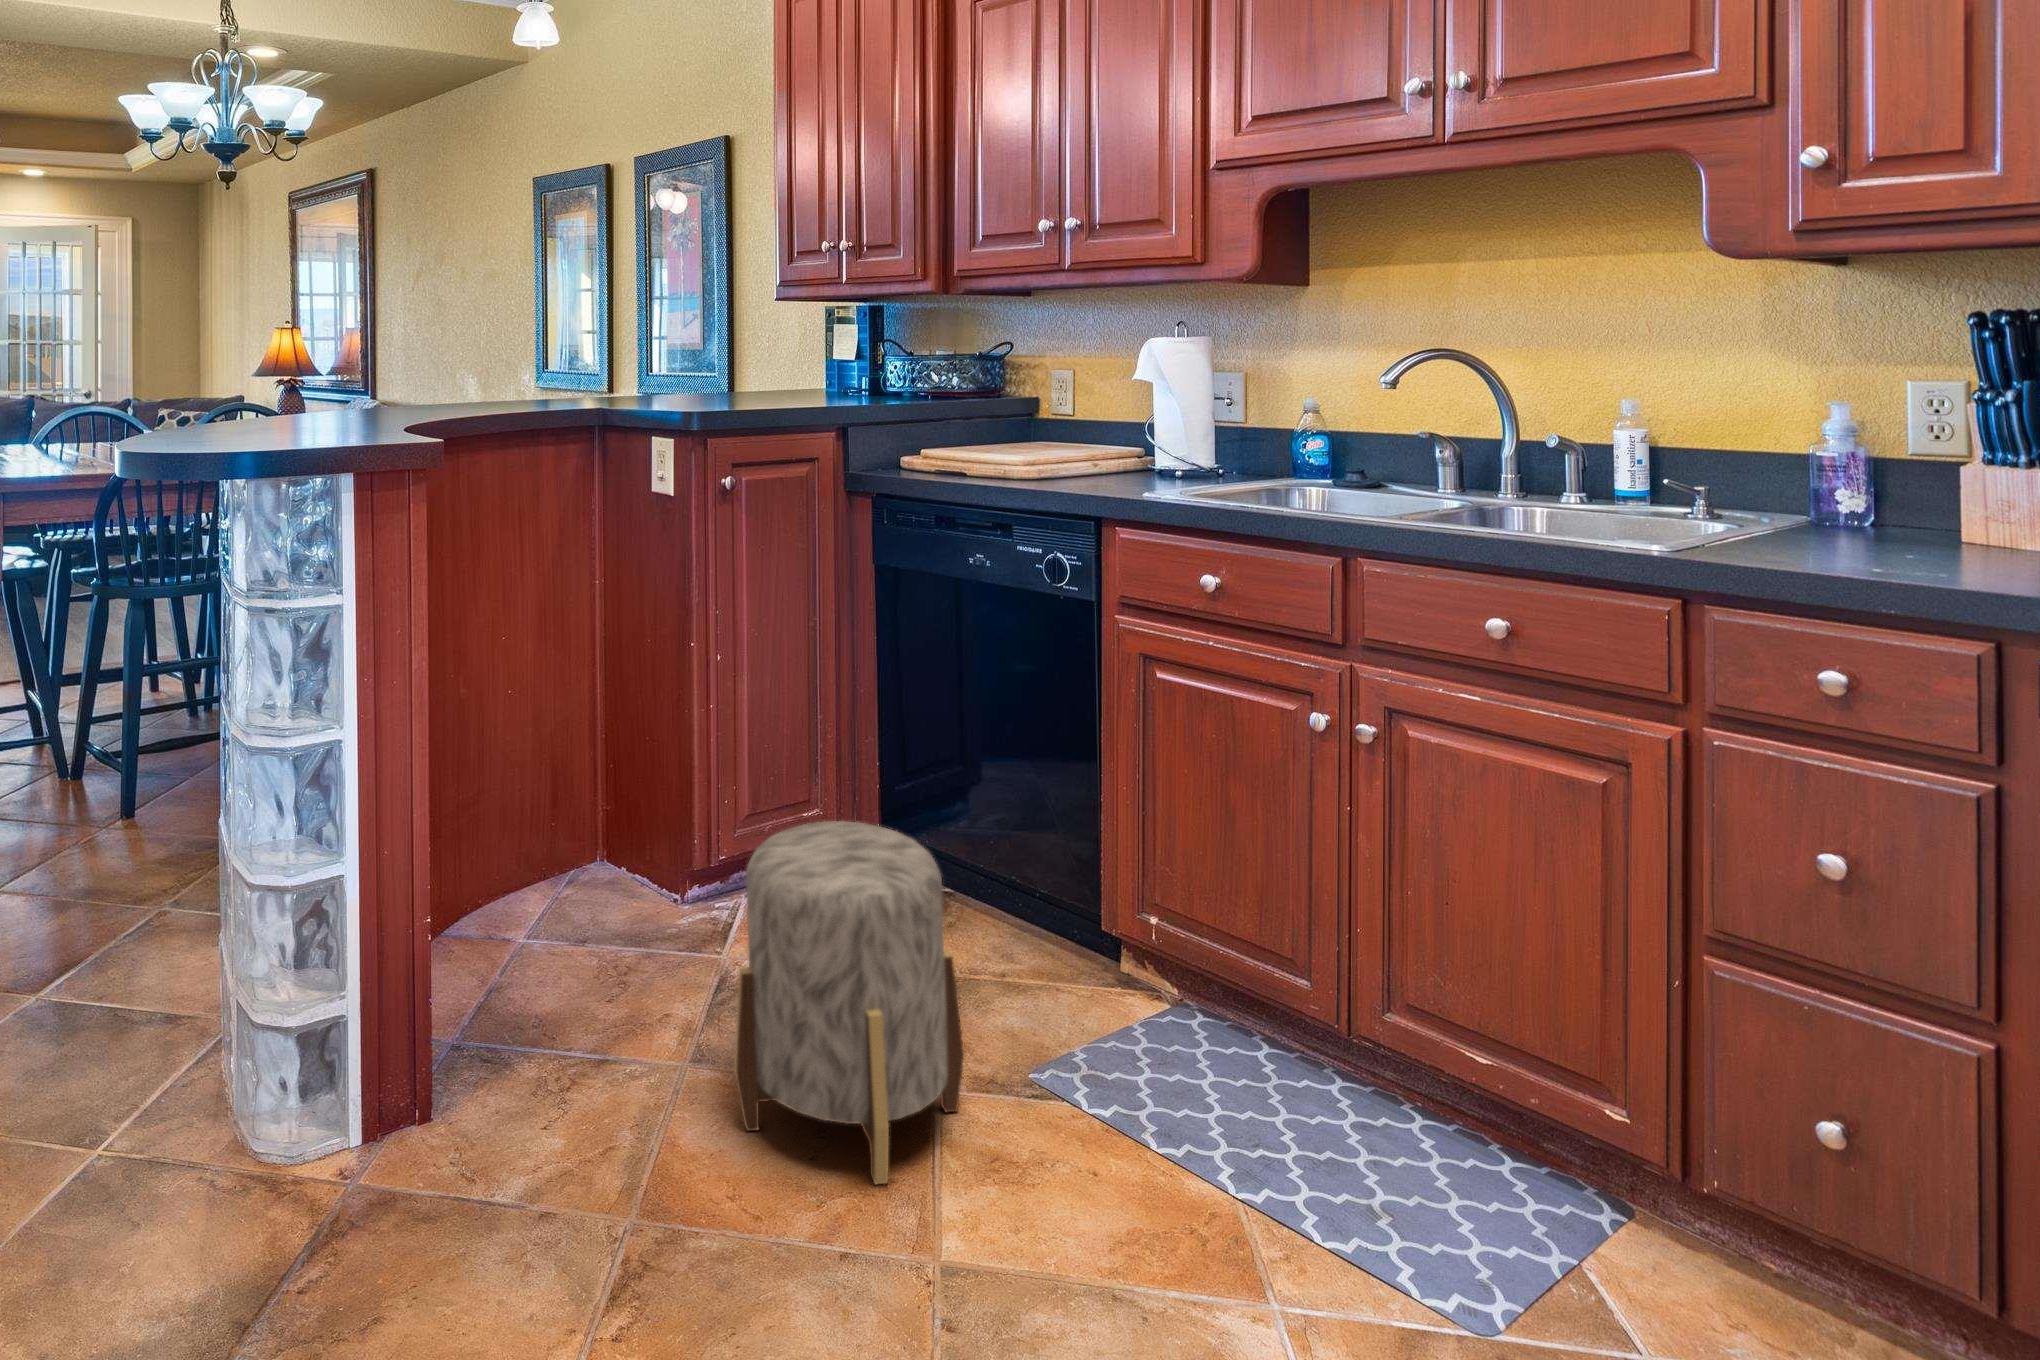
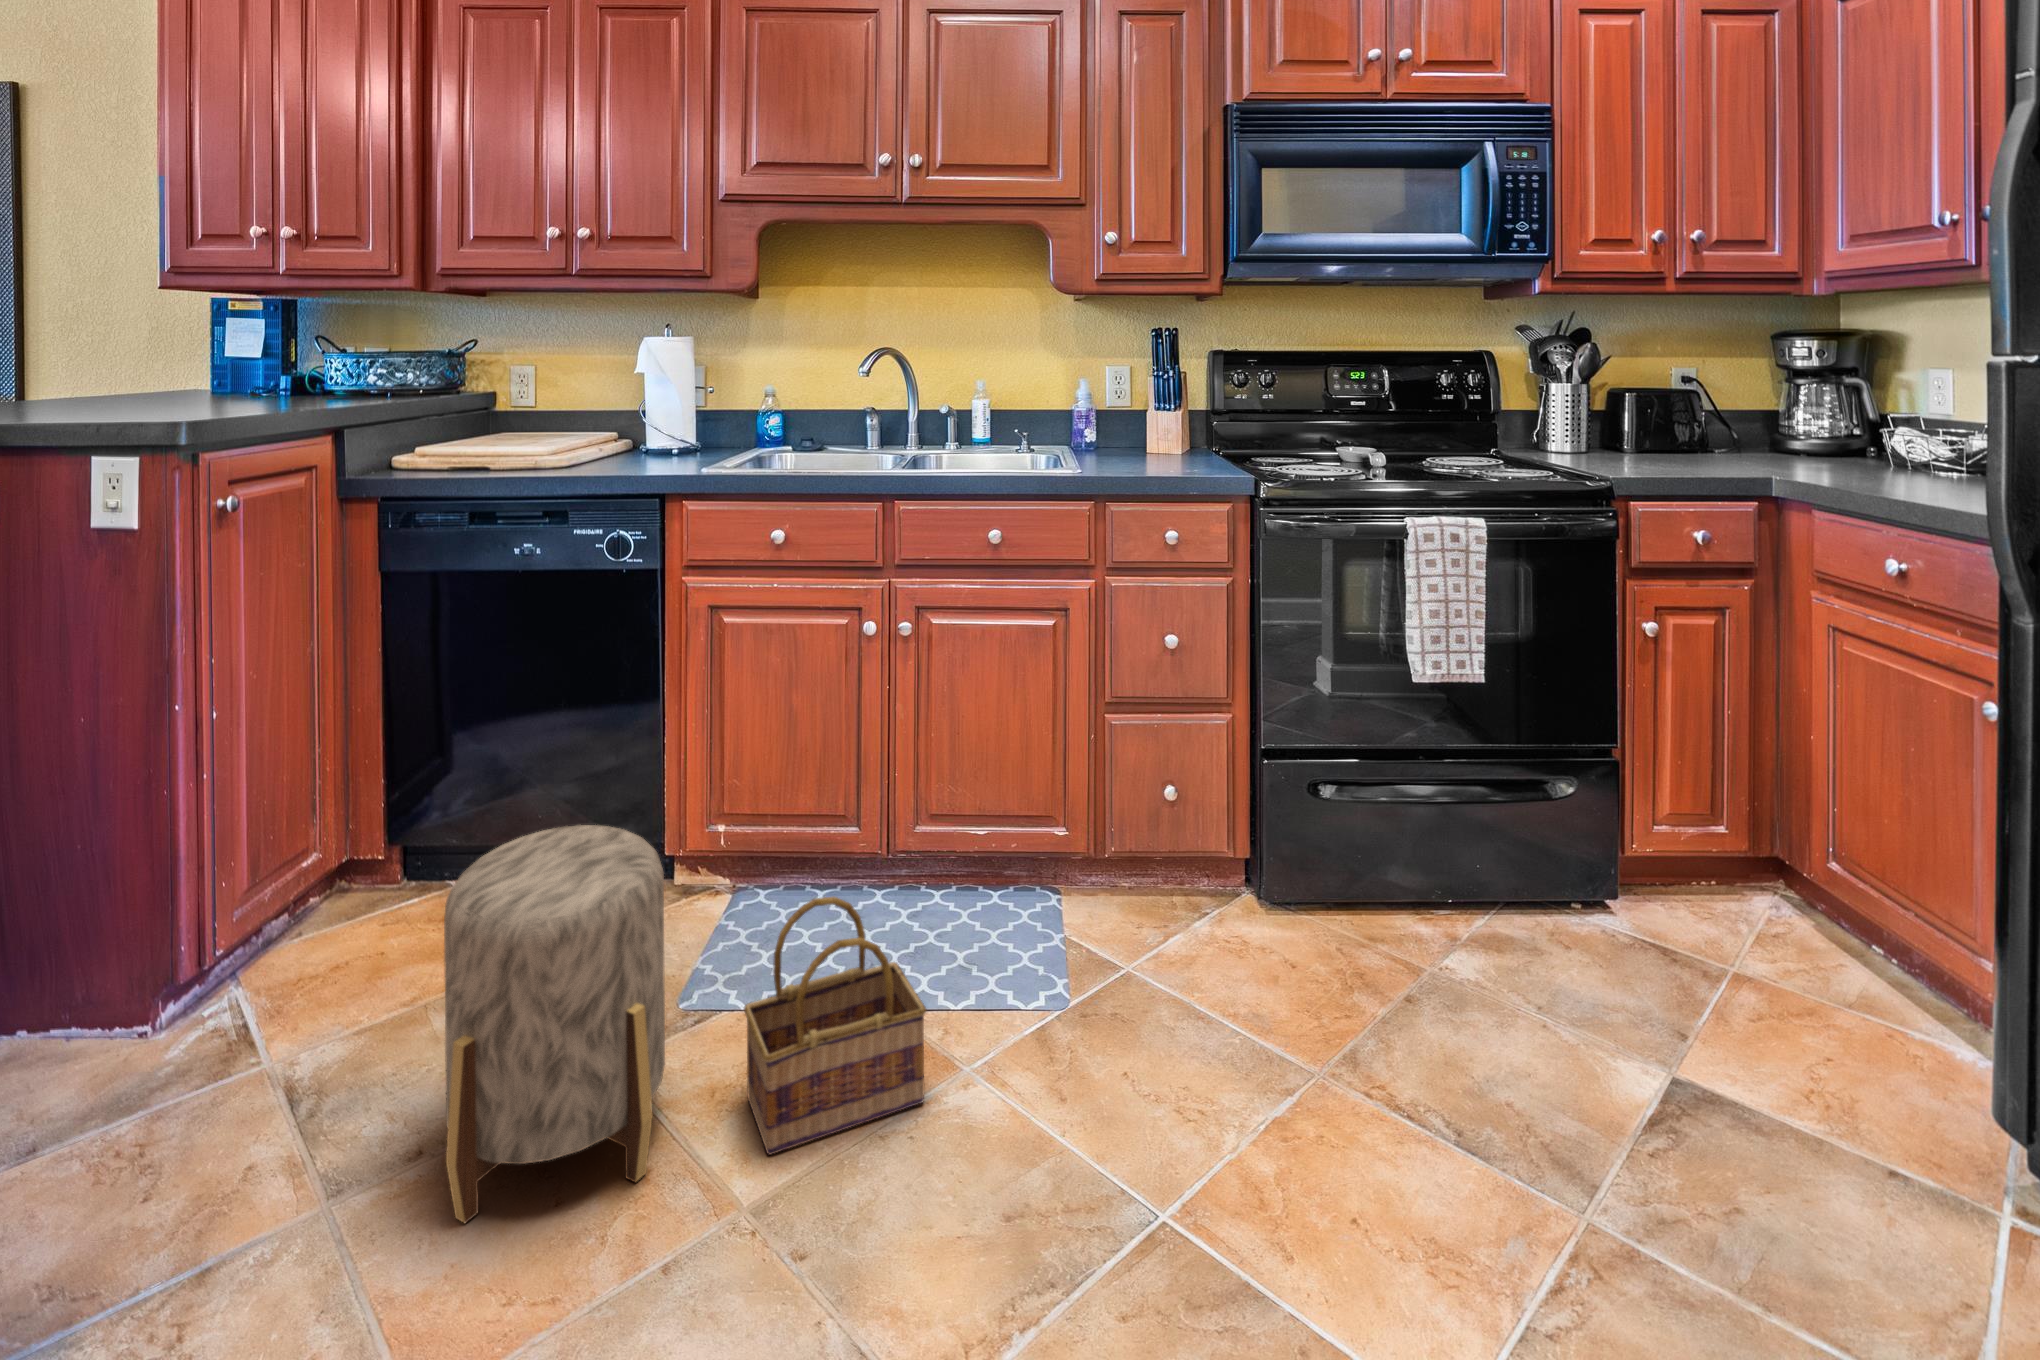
basket: none [987,998,1205,1301] -> present [744,897,926,1154]

